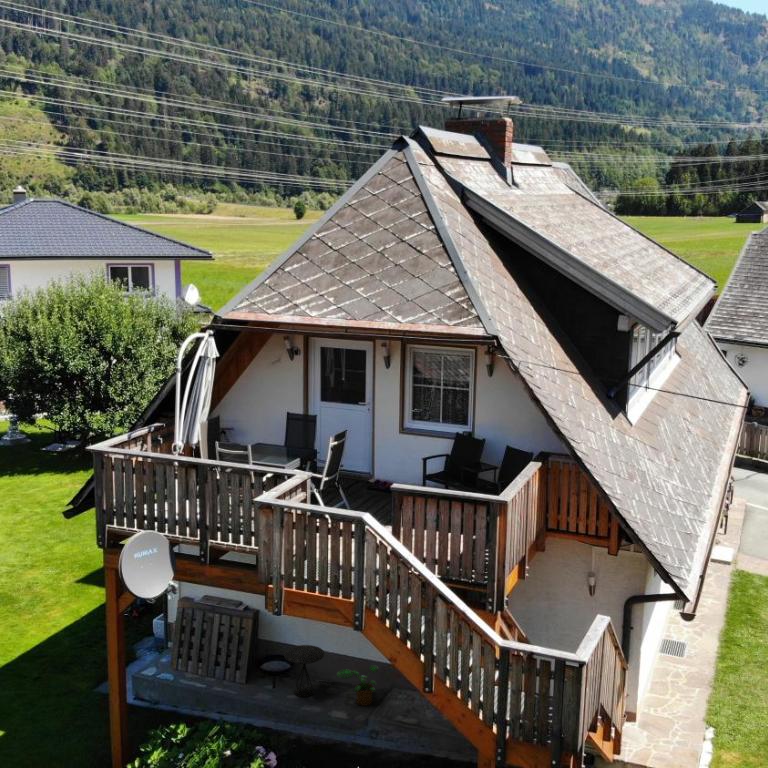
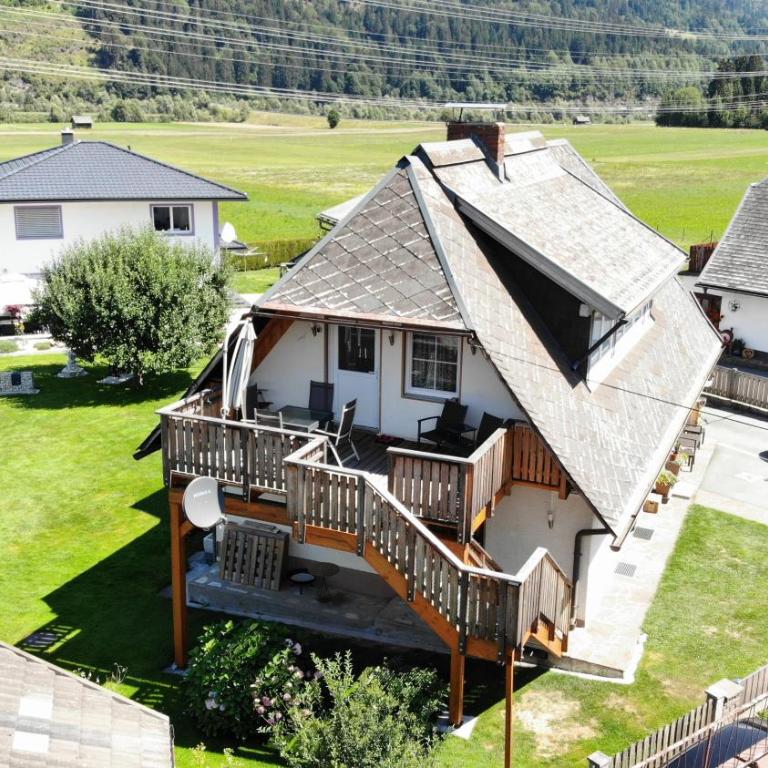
potted plant: present [337,665,379,706] -> none [349,579,382,610]

